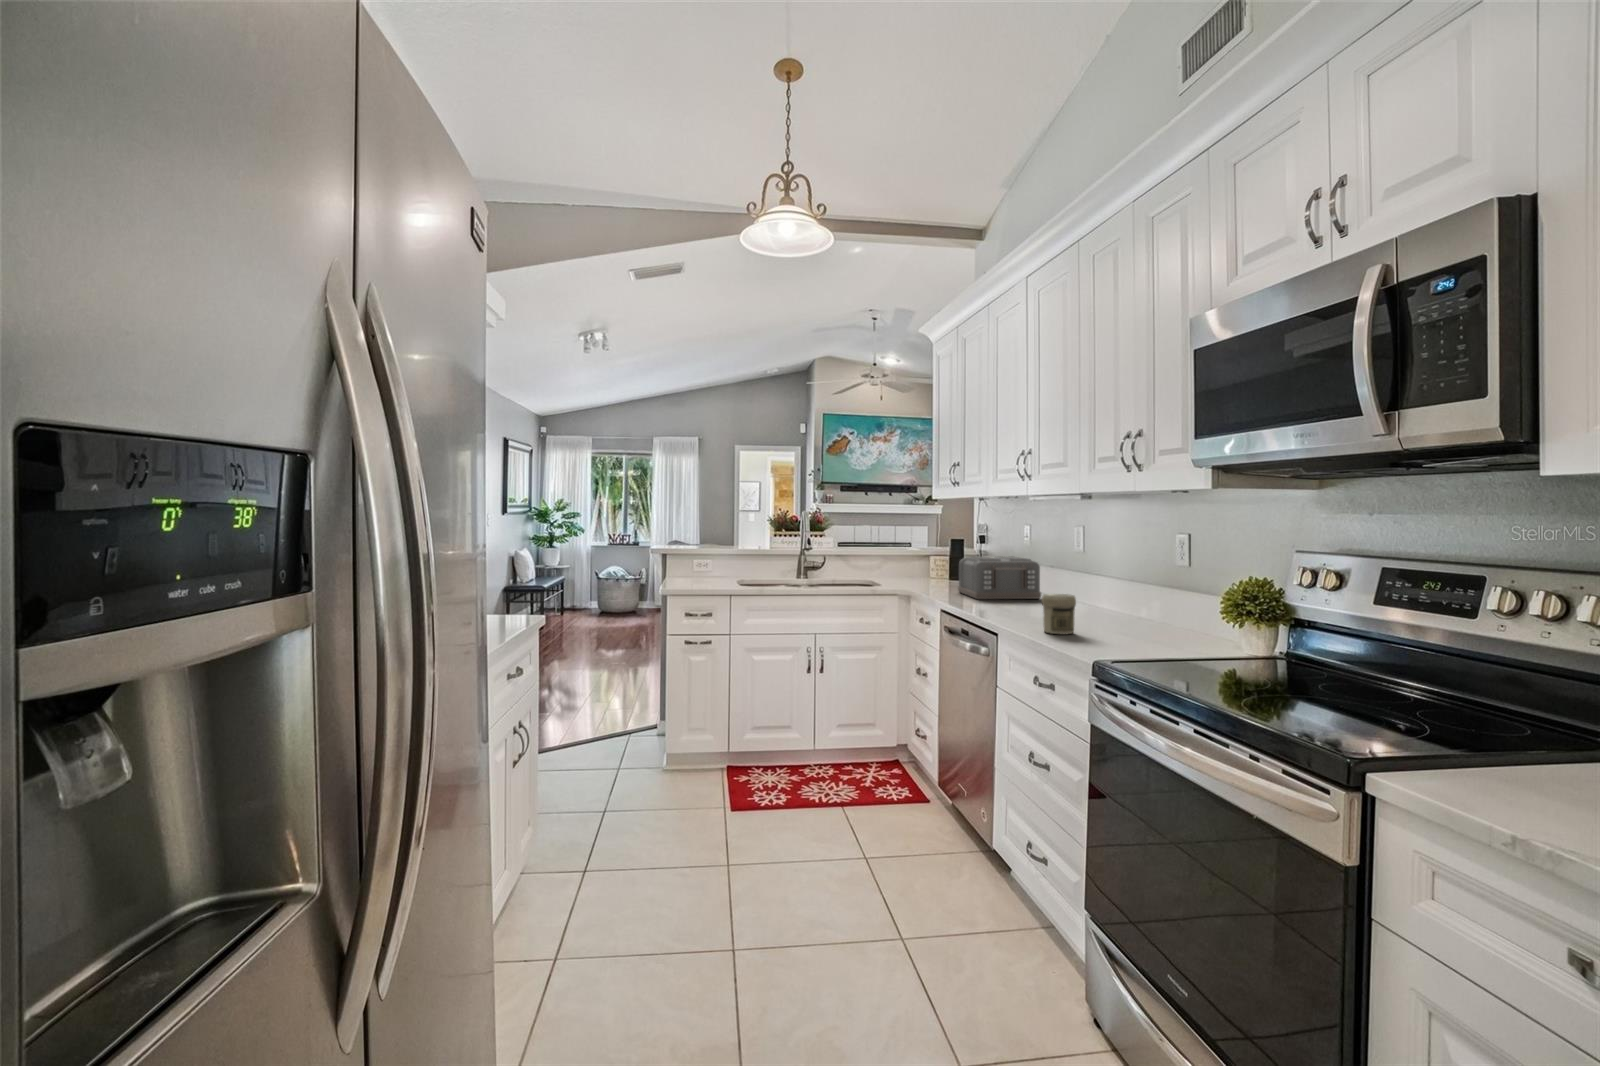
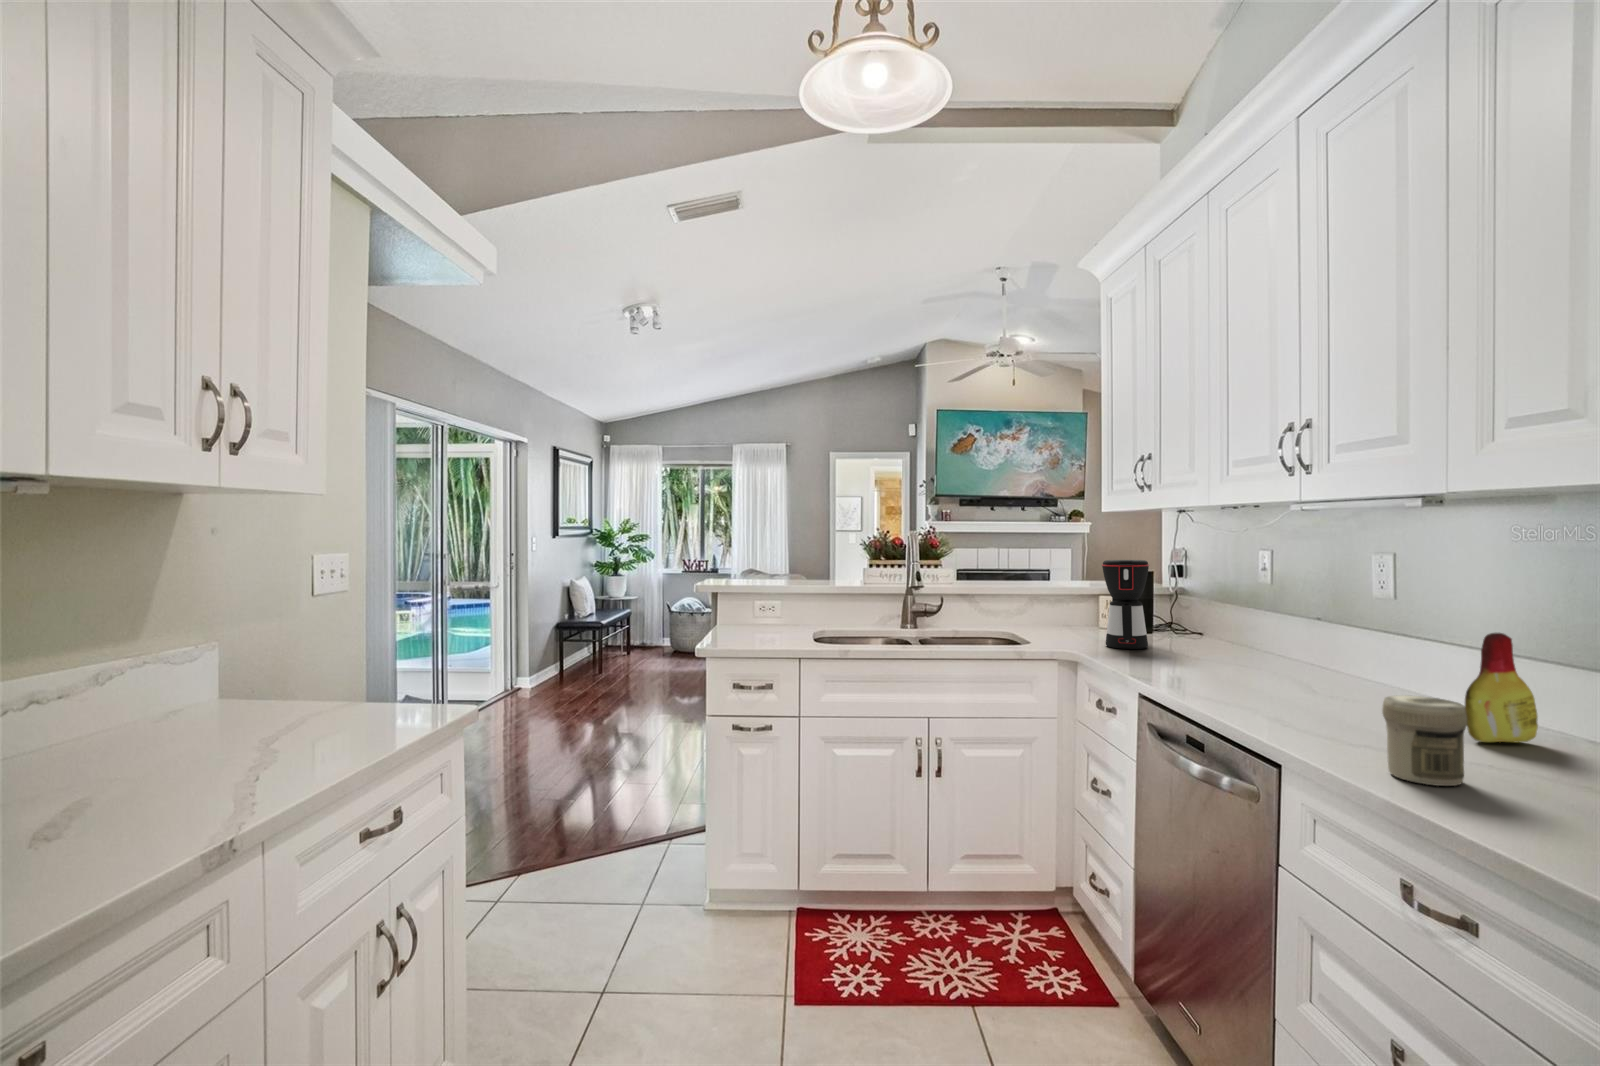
coffee maker: none [930,531,959,589] -> present [1102,560,1149,649]
toaster: present [958,557,1041,599] -> none [1152,601,1308,674]
bottle: none [1093,565,1126,621] -> present [1465,633,1538,743]

